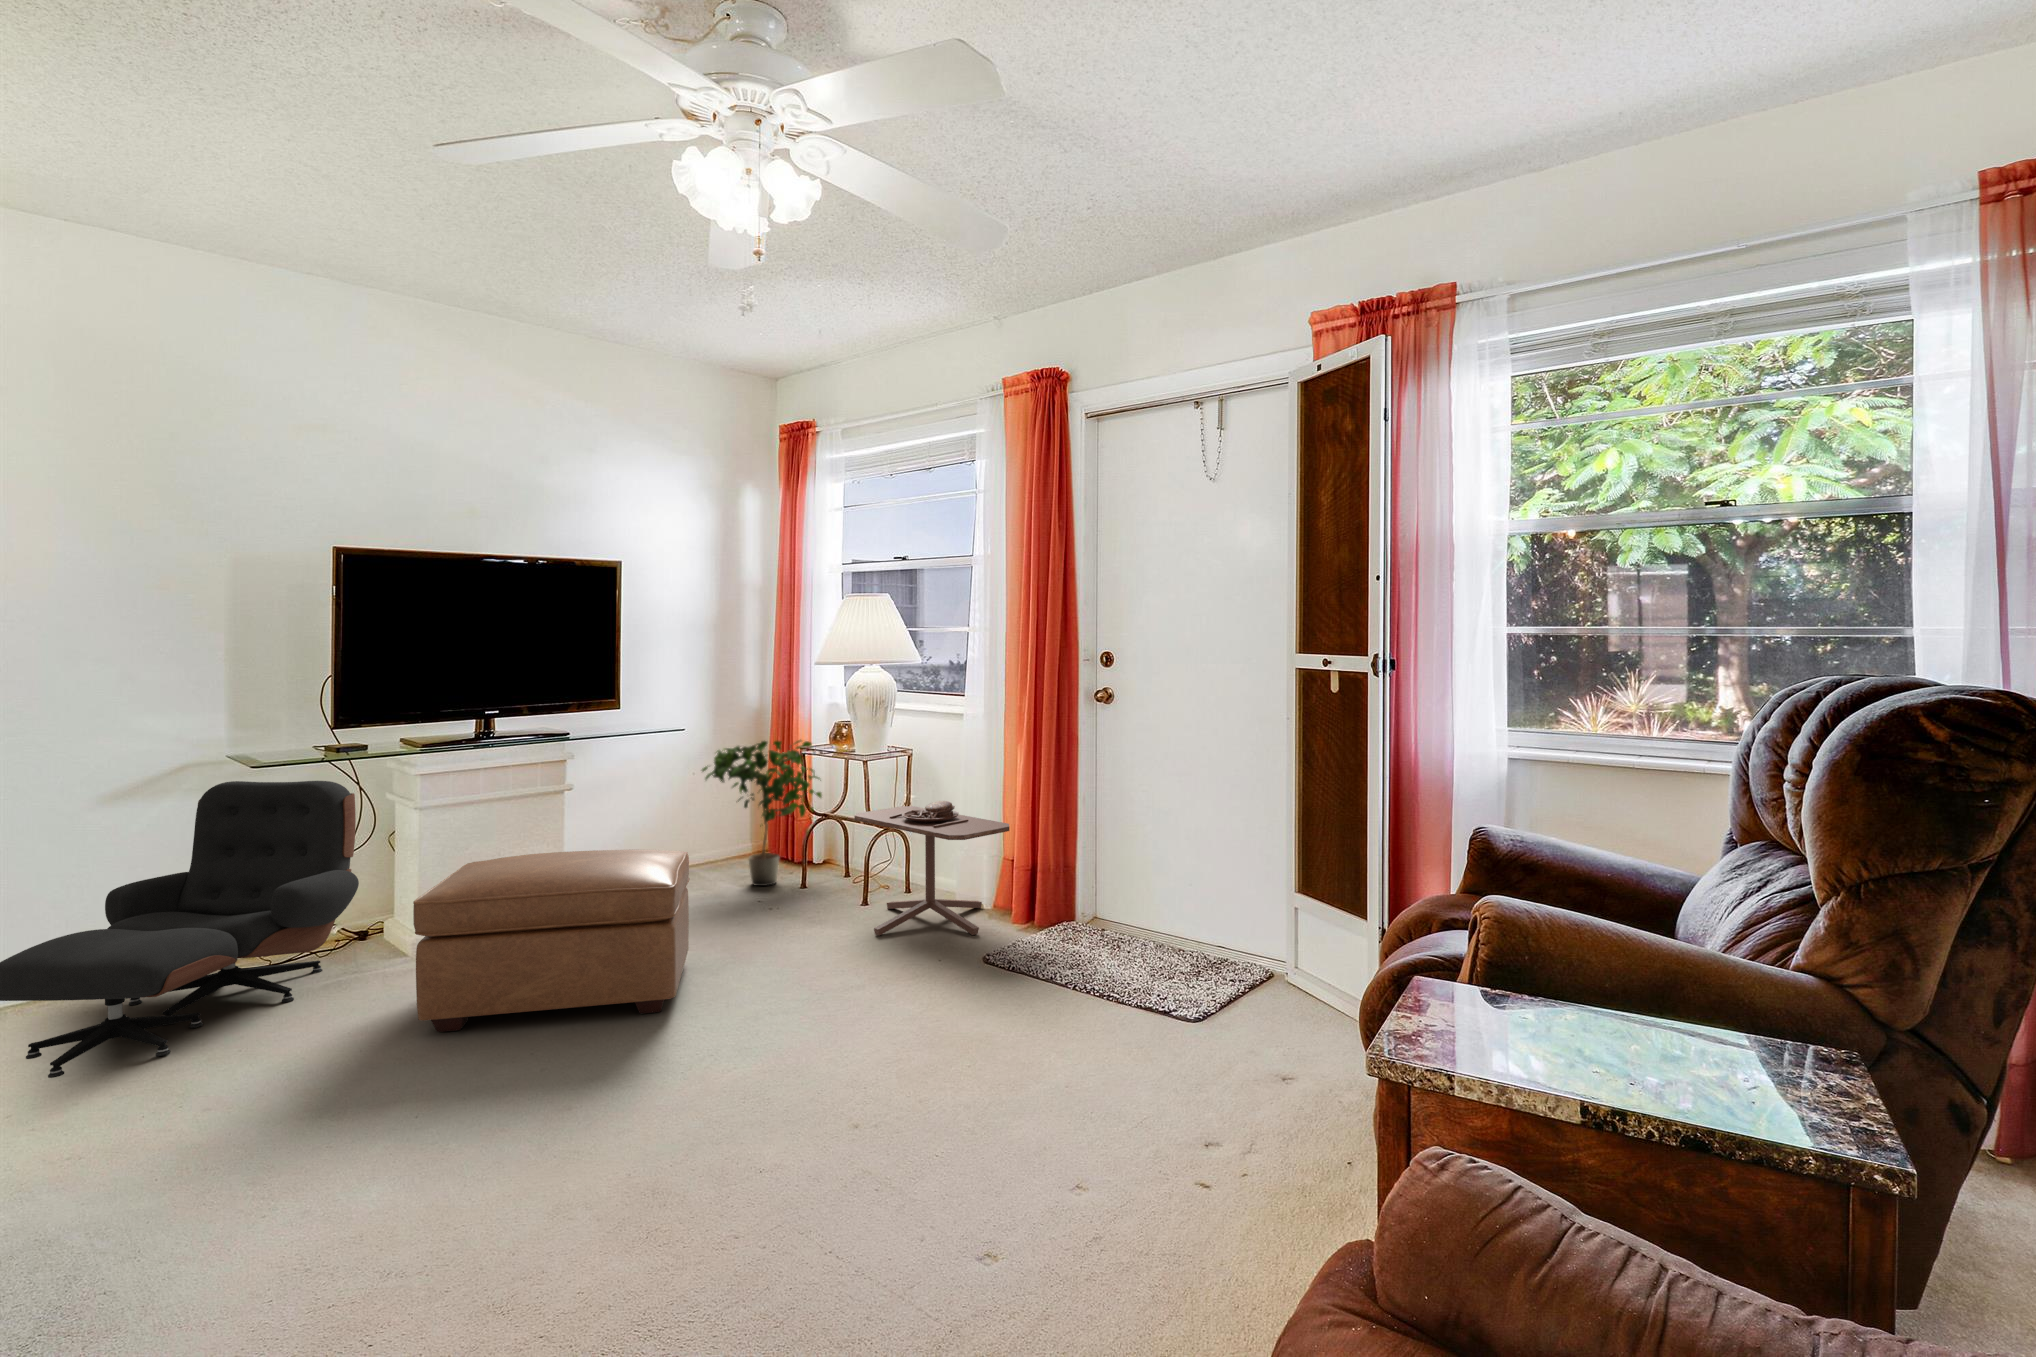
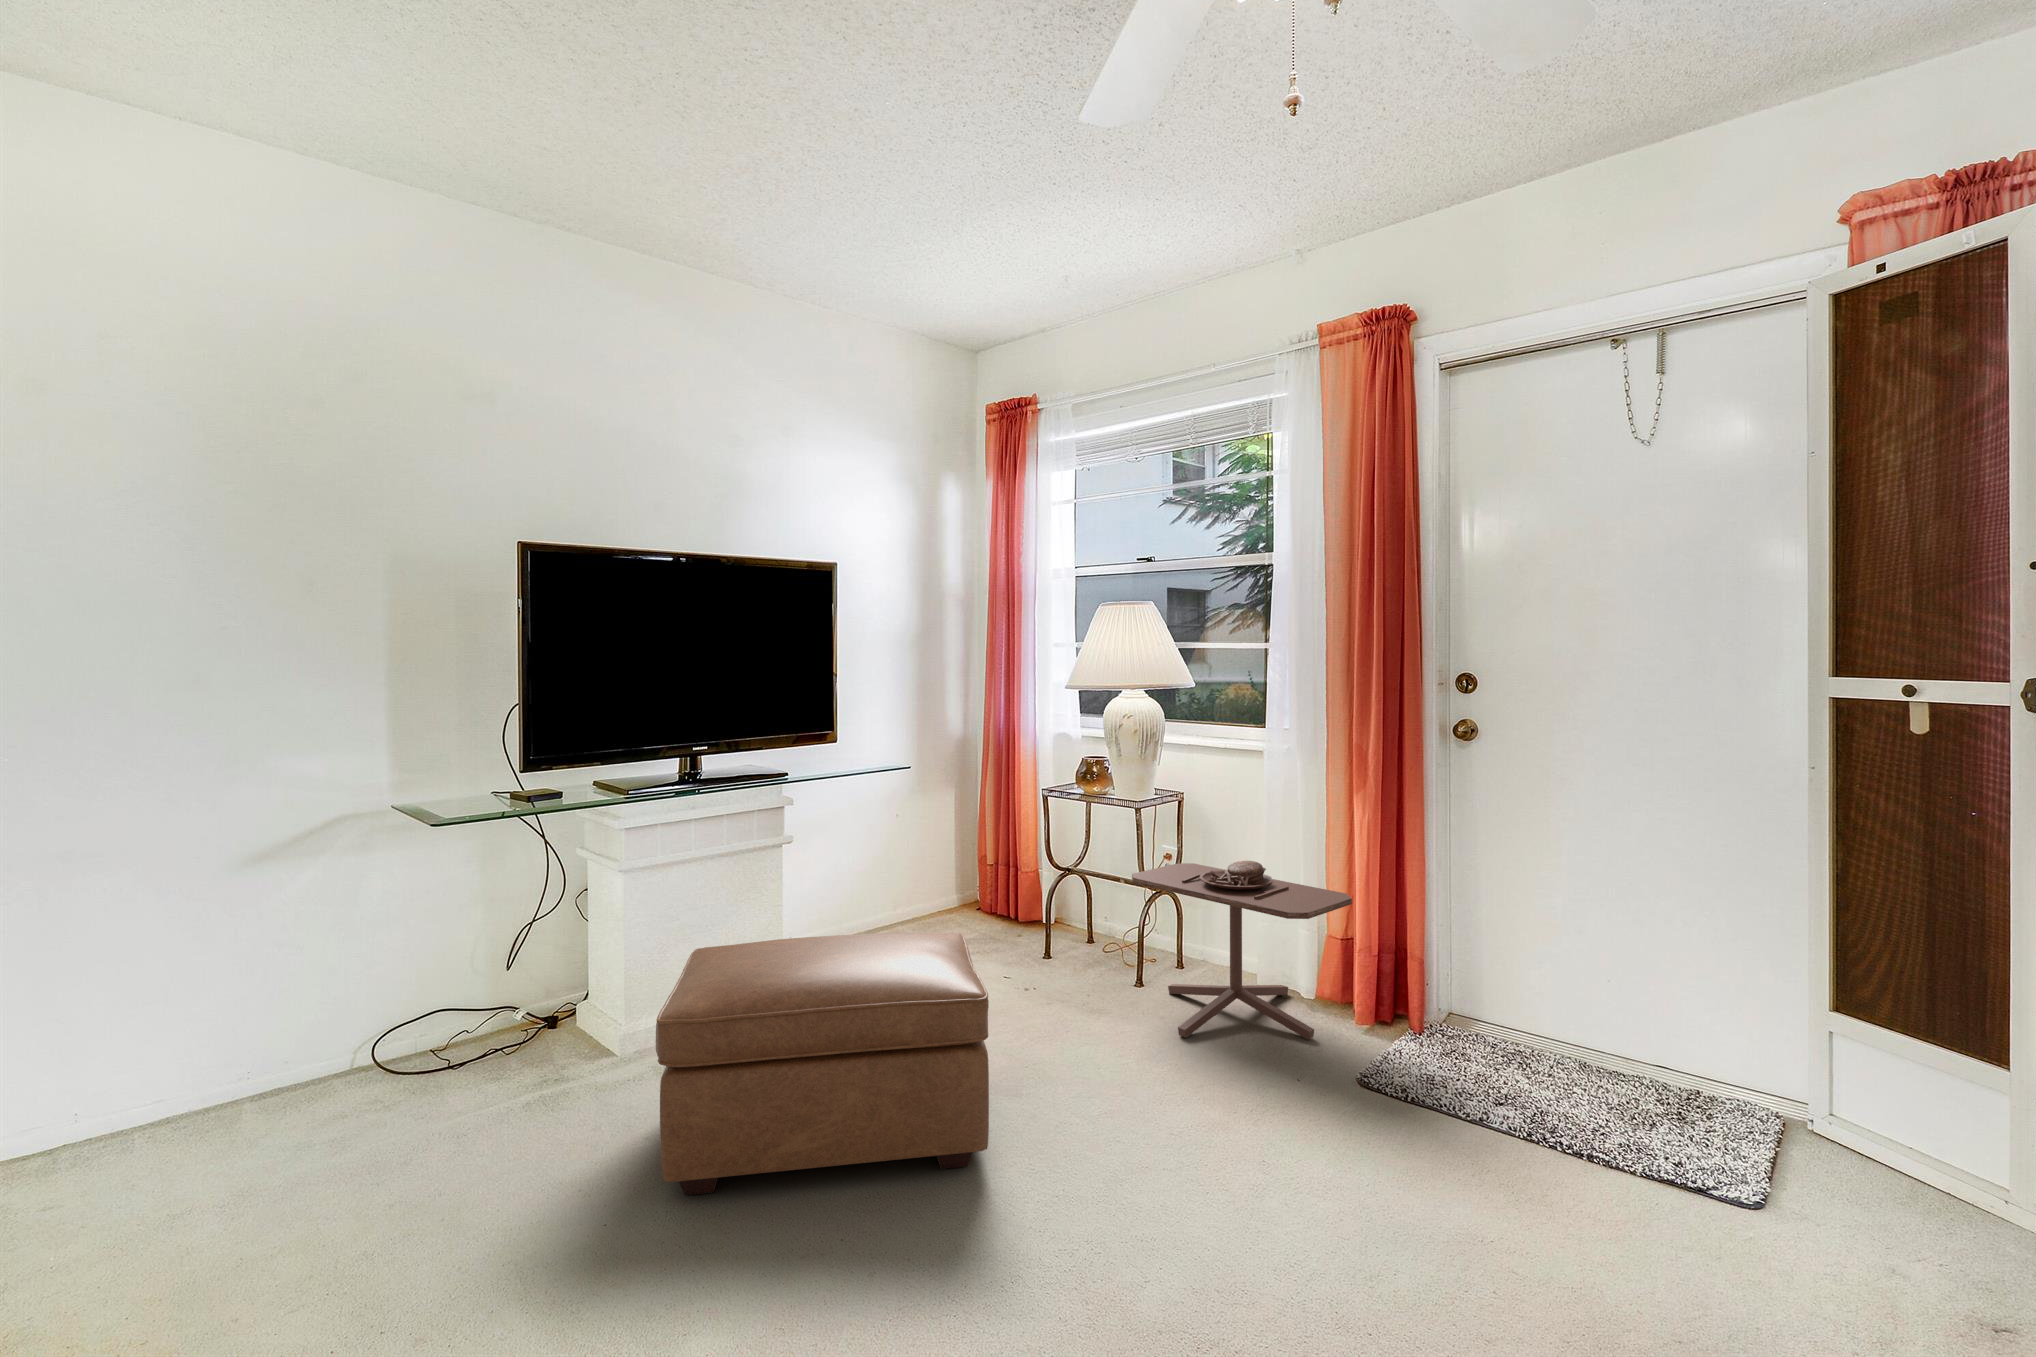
potted plant: present [702,740,822,886] -> none [919,777,1064,955]
lounge chair: present [0,781,359,1078] -> none [110,839,558,1266]

